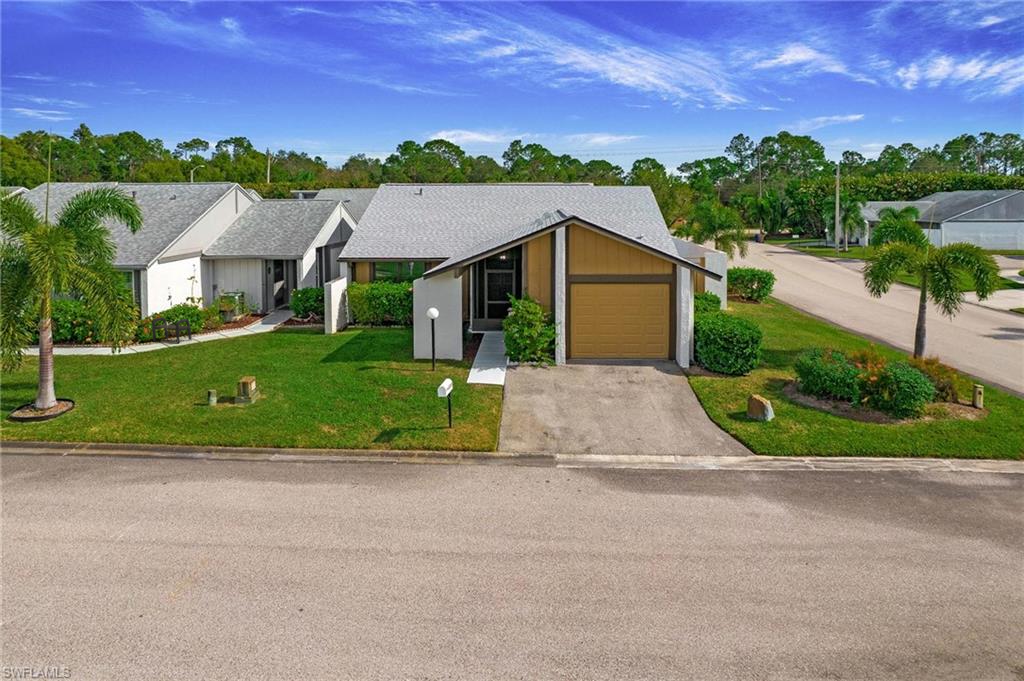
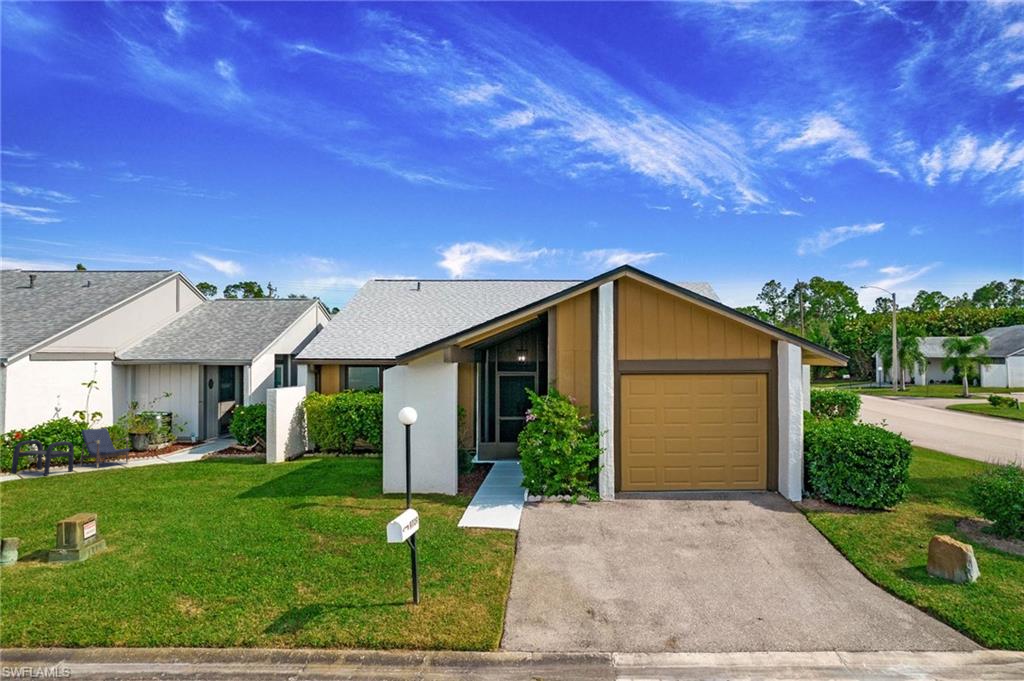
lounge chair: none [188,307,223,337] -> present [80,428,130,468]

